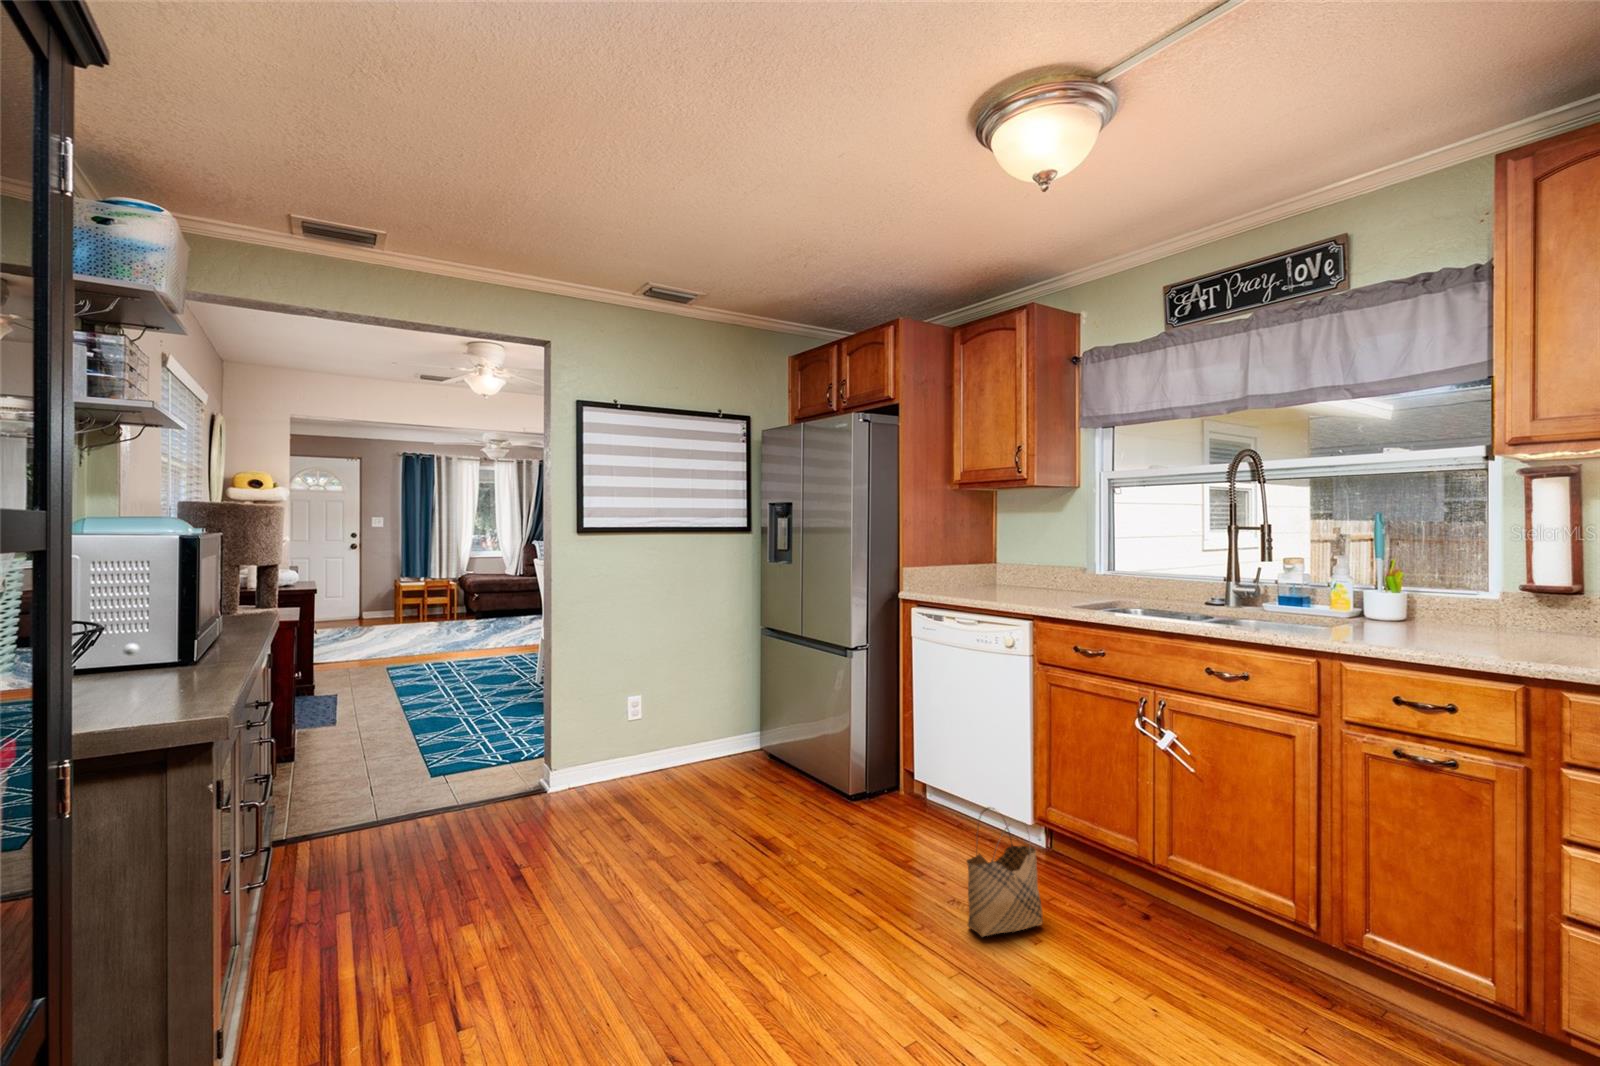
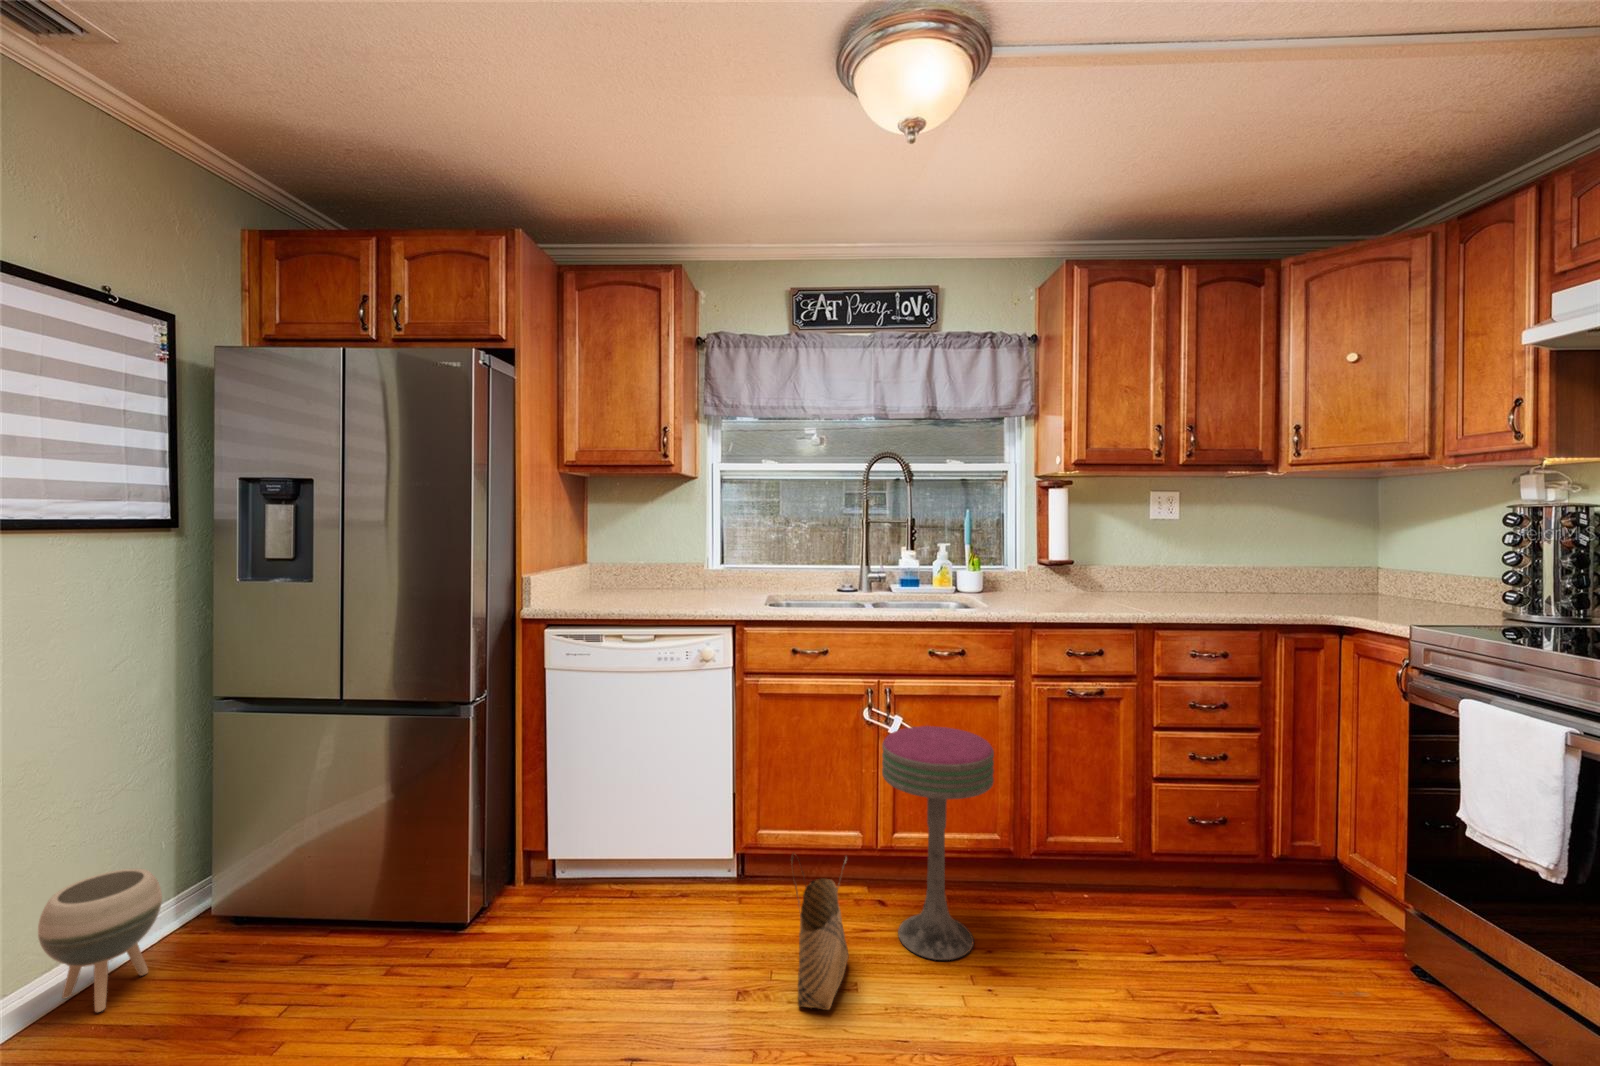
planter: none [678,710,723,775] -> present [38,868,162,1012]
bar stool: none [1090,739,1214,980] -> present [882,726,994,960]

